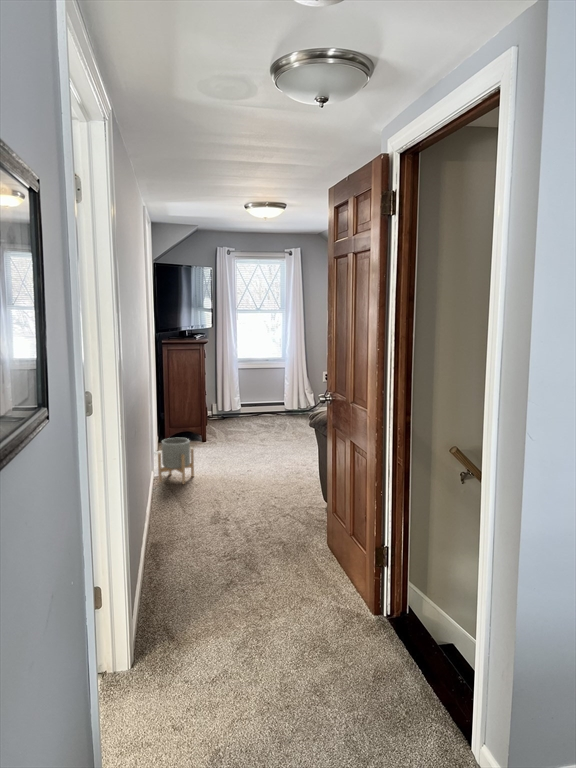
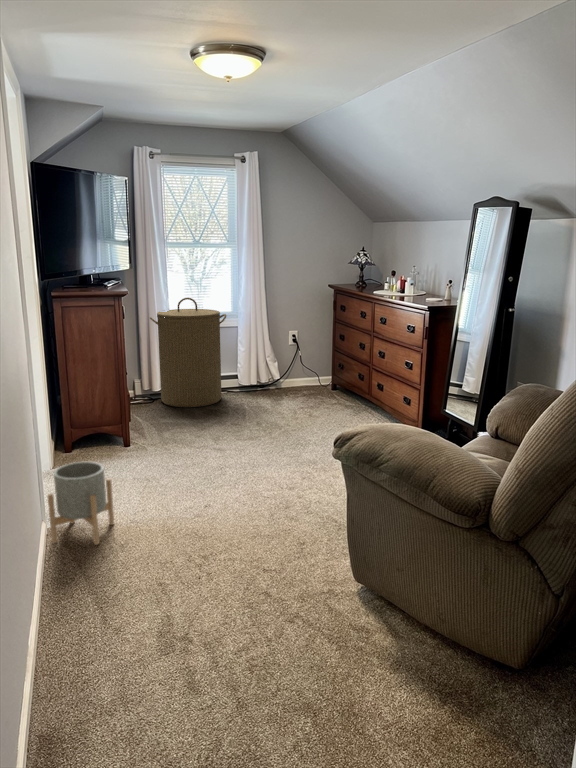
laundry hamper: none [224,347,276,422] -> present [150,298,226,407]

